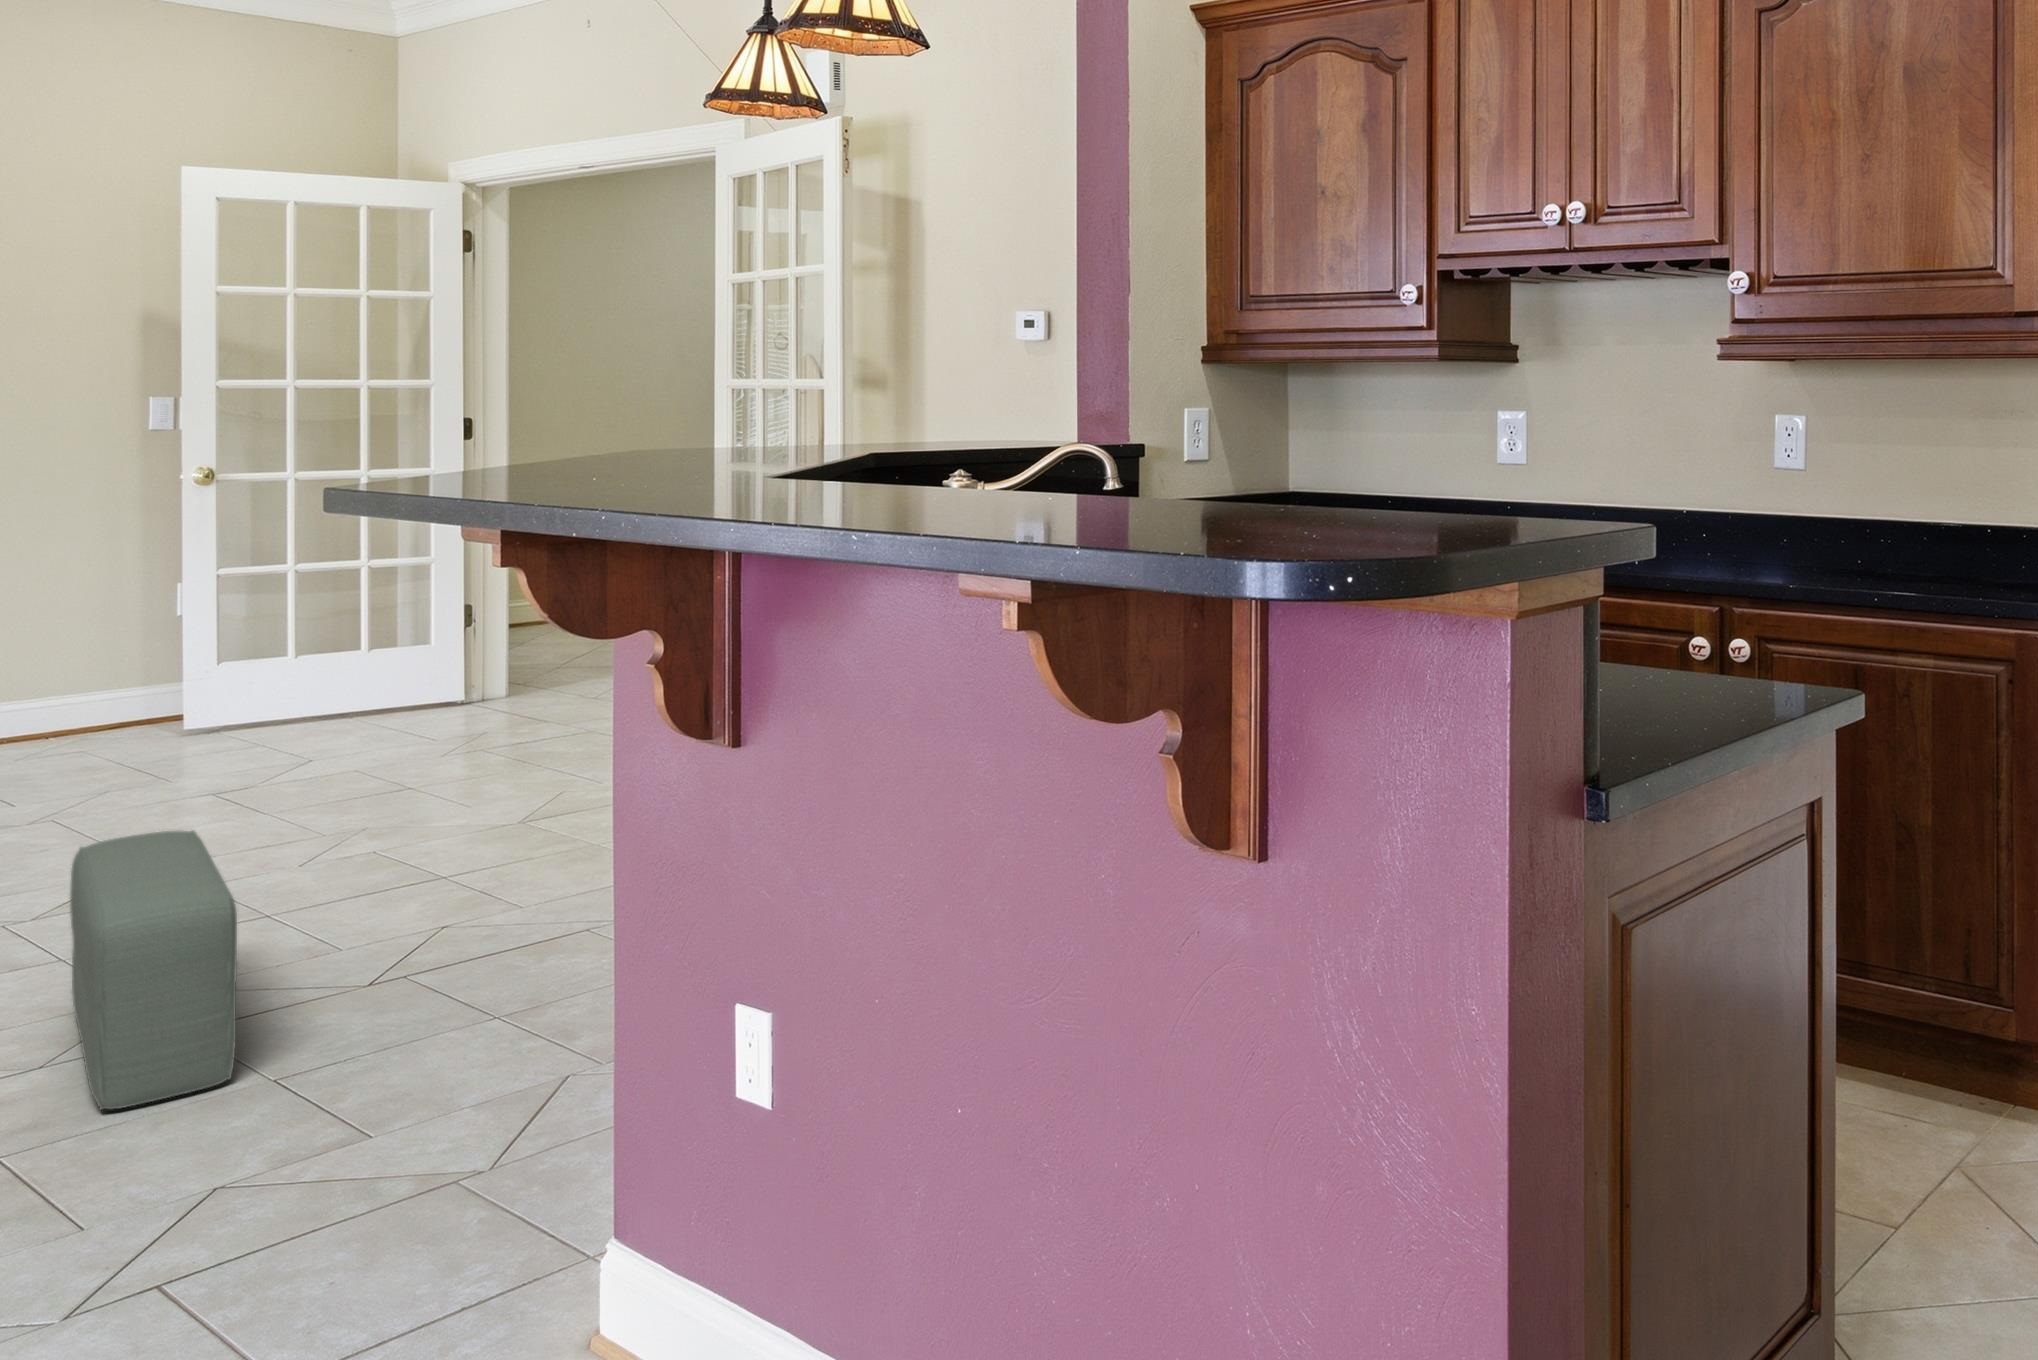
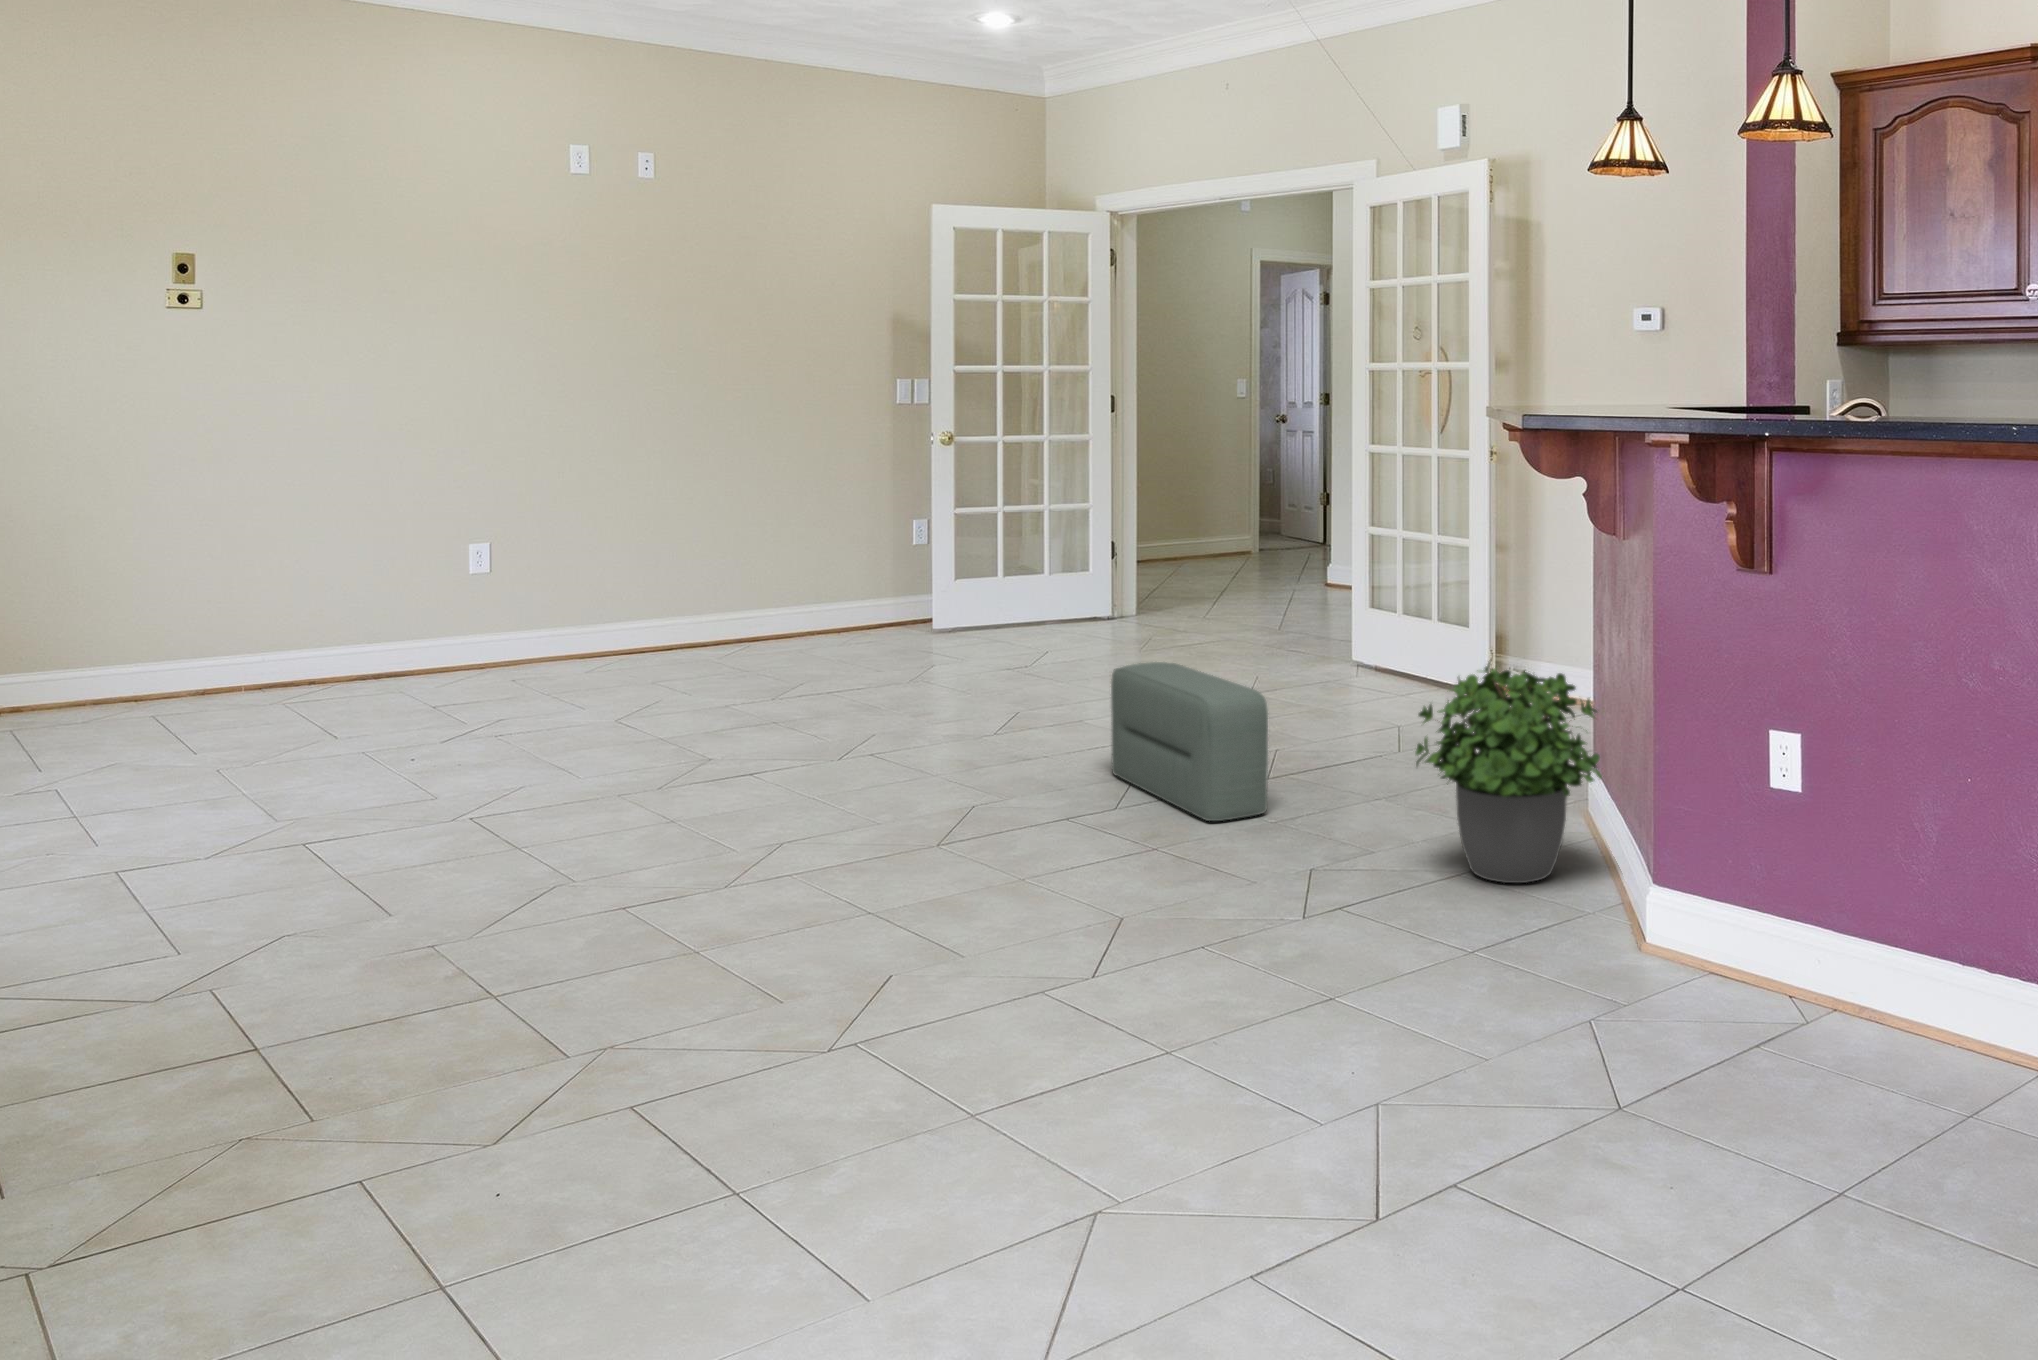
potted plant: none [314,861,651,1226] -> present [1416,662,1602,883]

